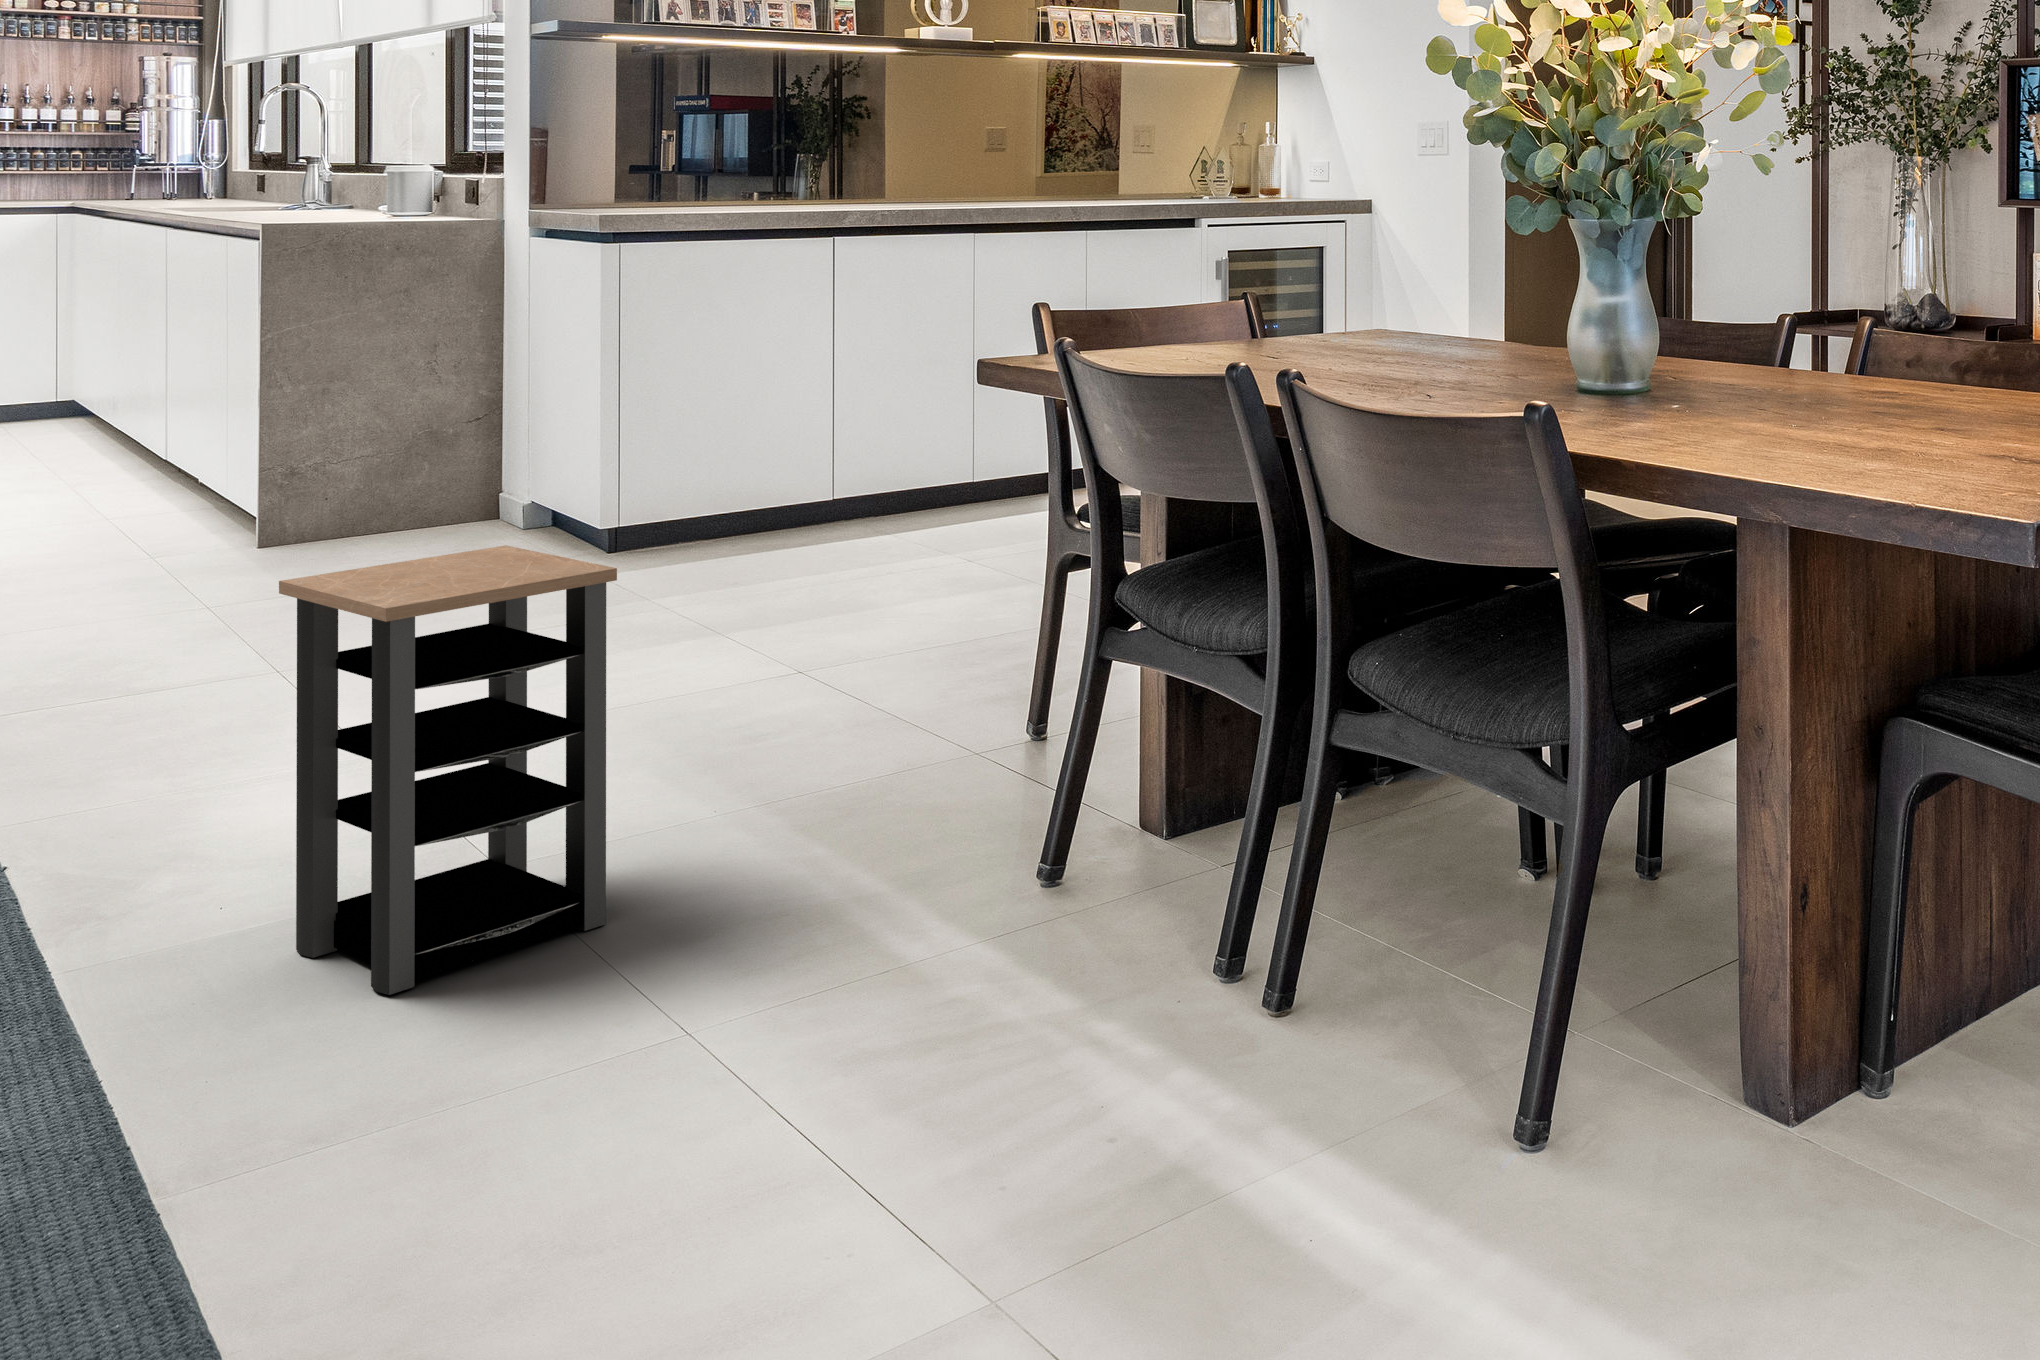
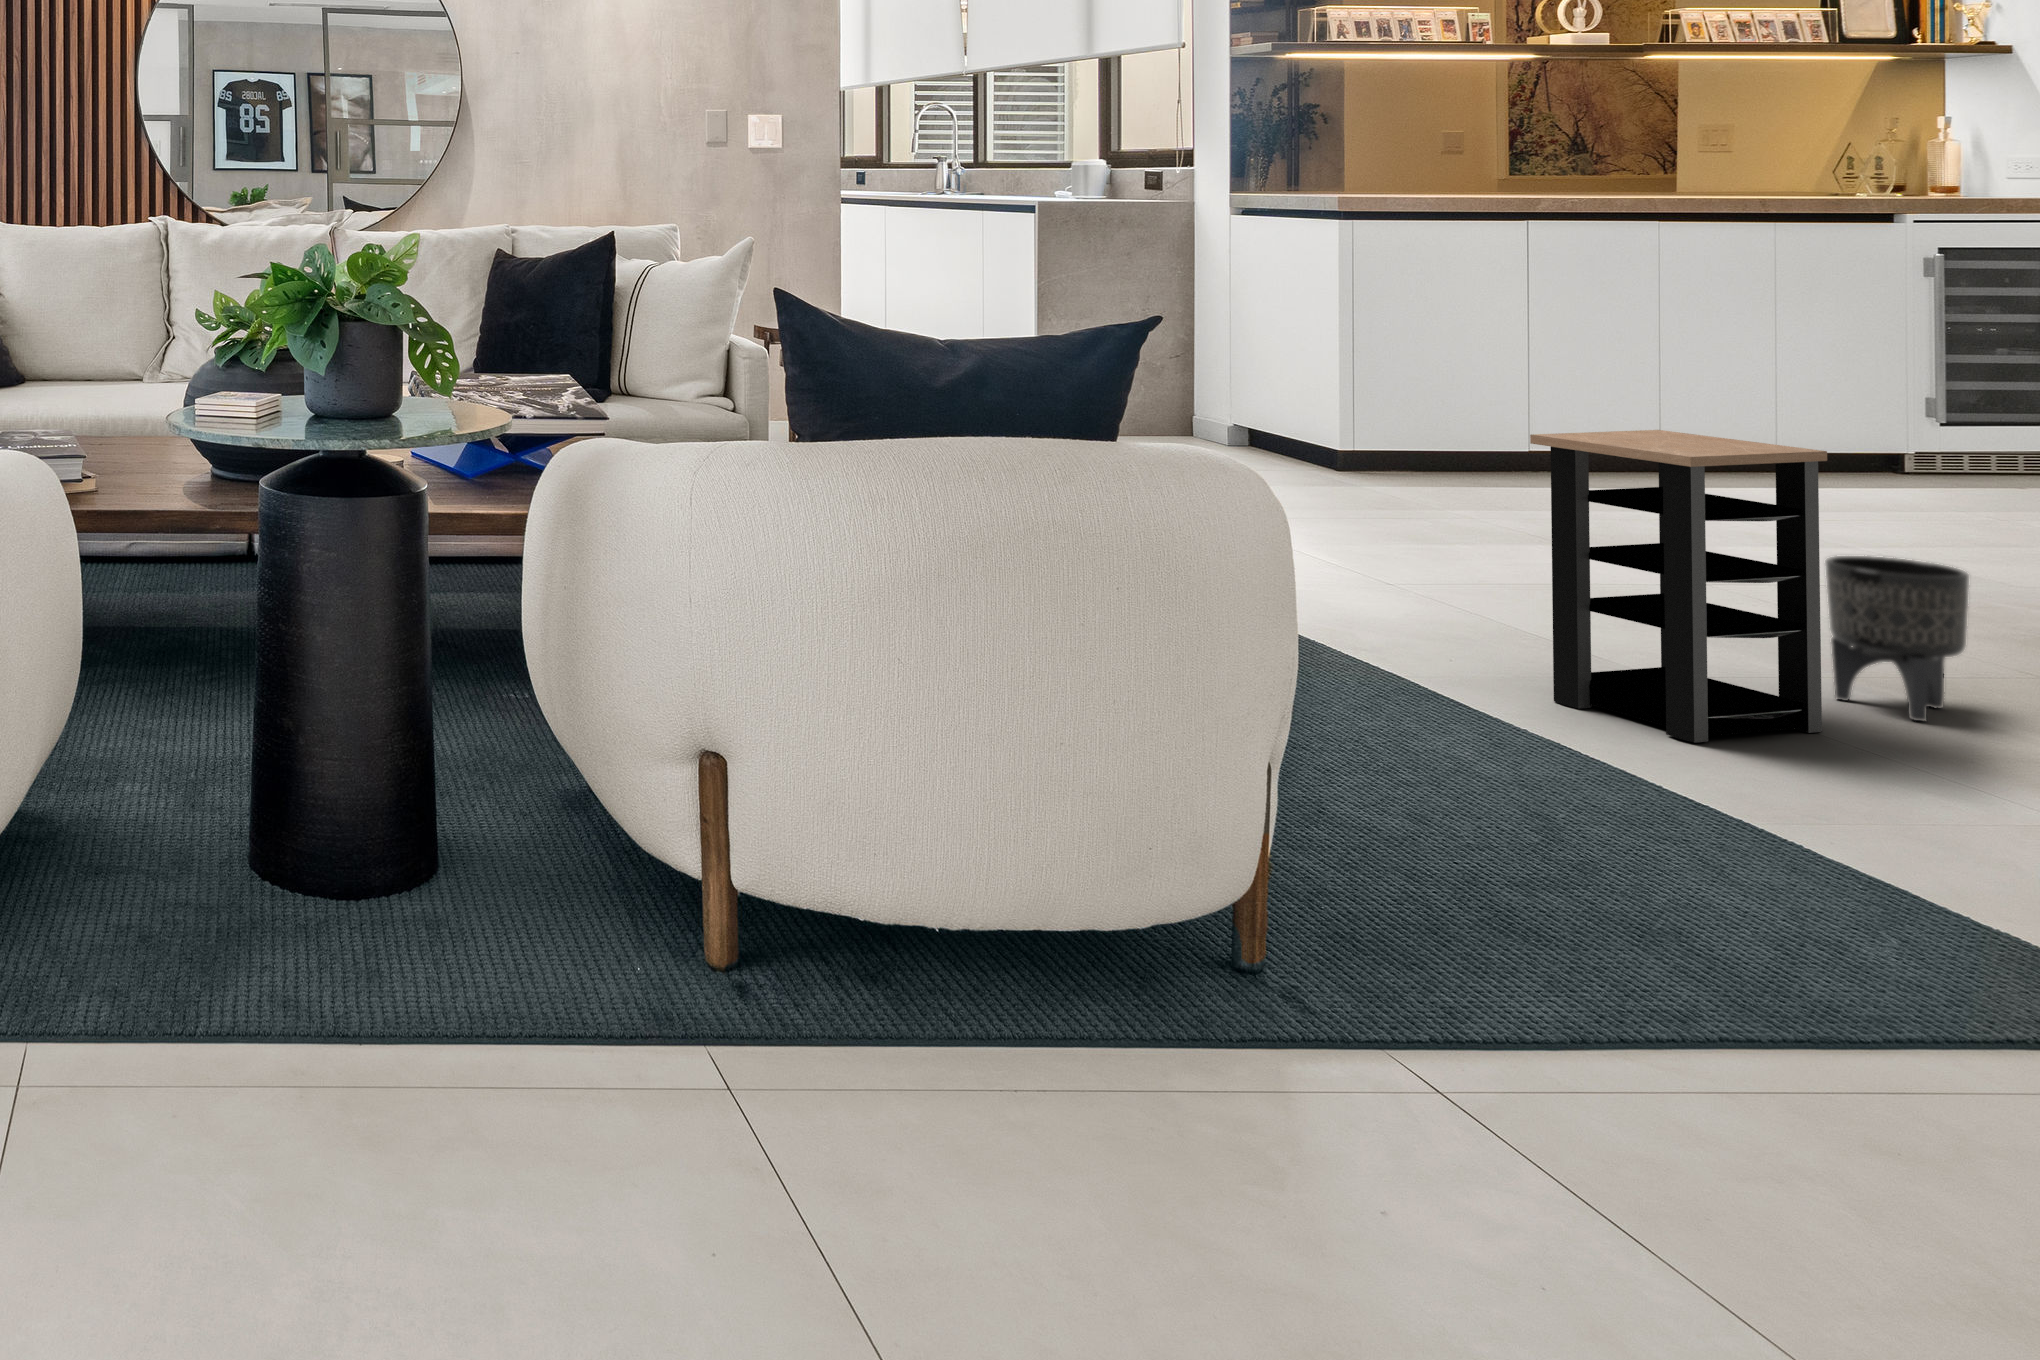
planter: none [689,668,826,873] -> present [1825,556,1969,721]

